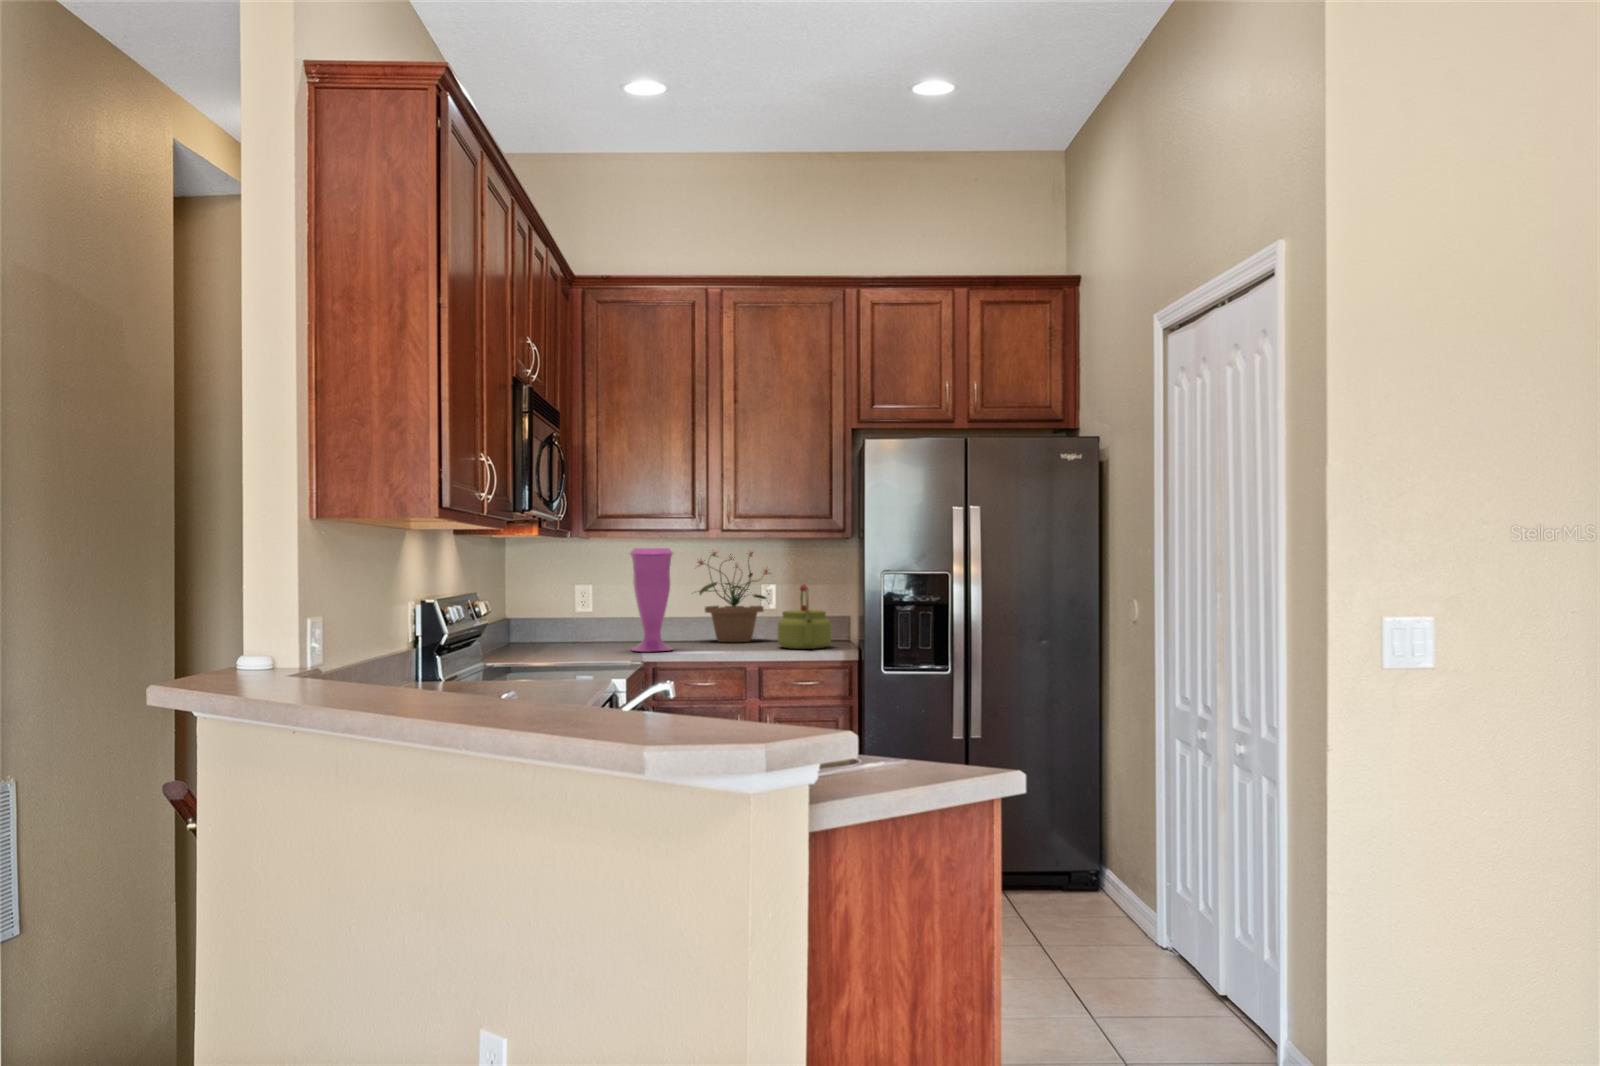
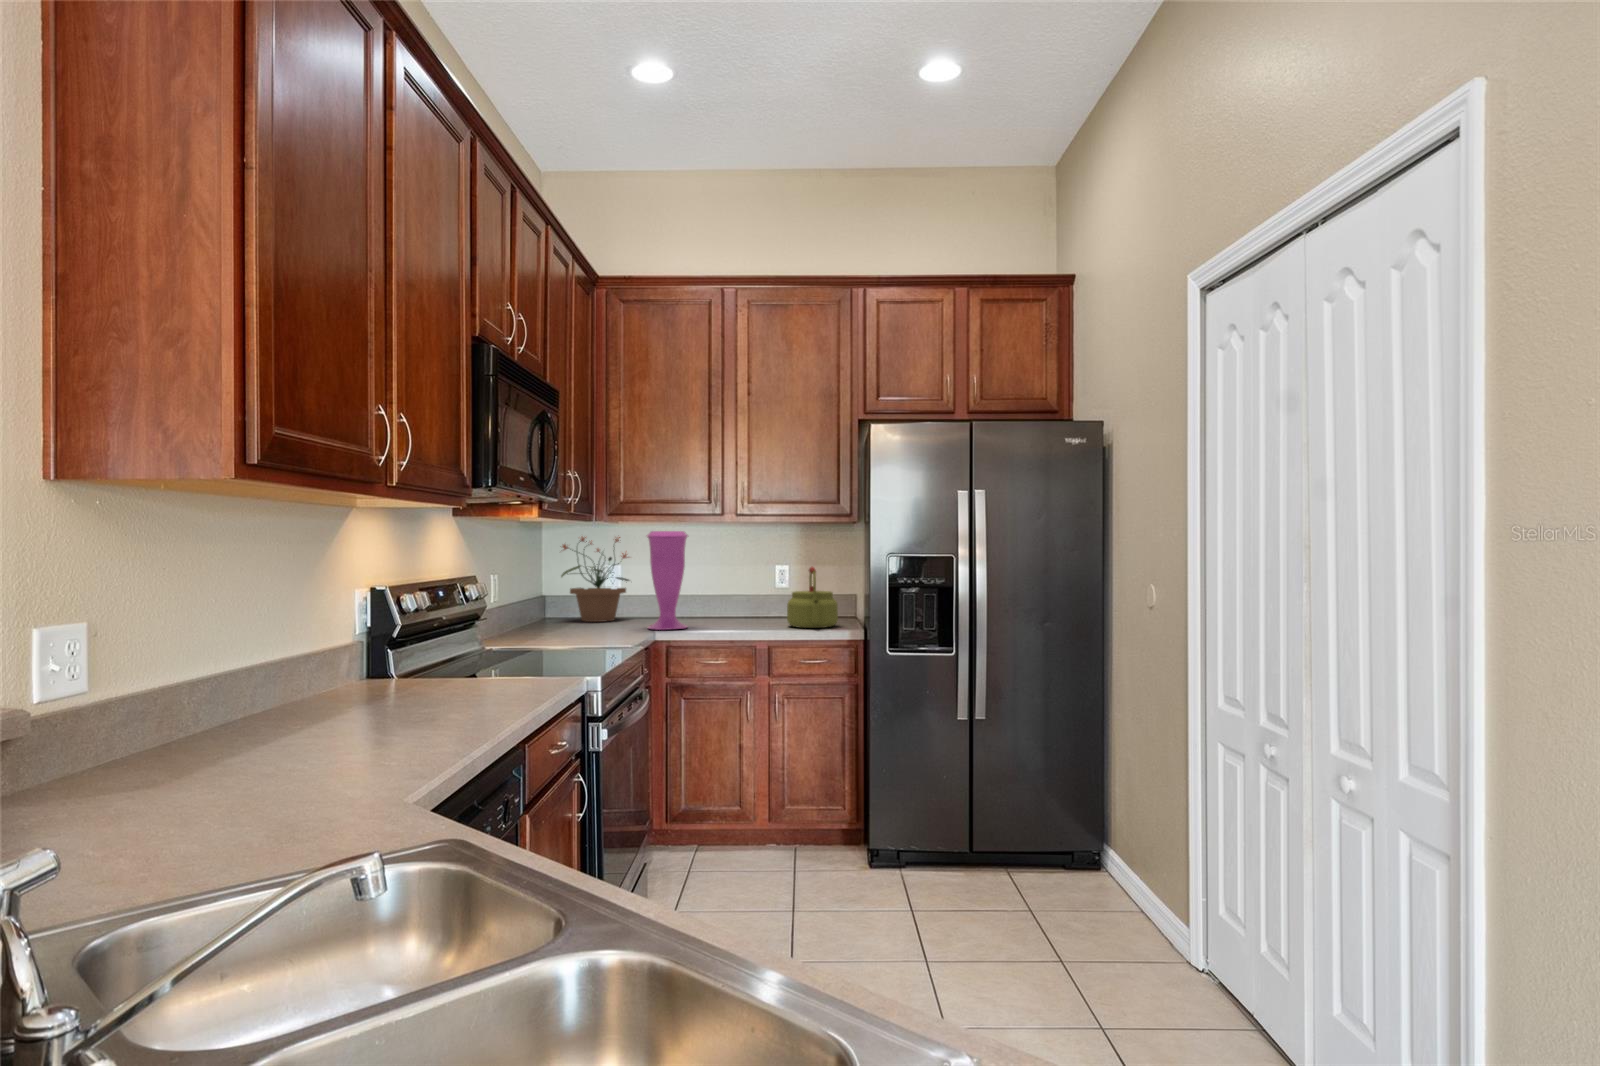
potted plant: present [697,552,769,642] -> present [561,537,629,622]

